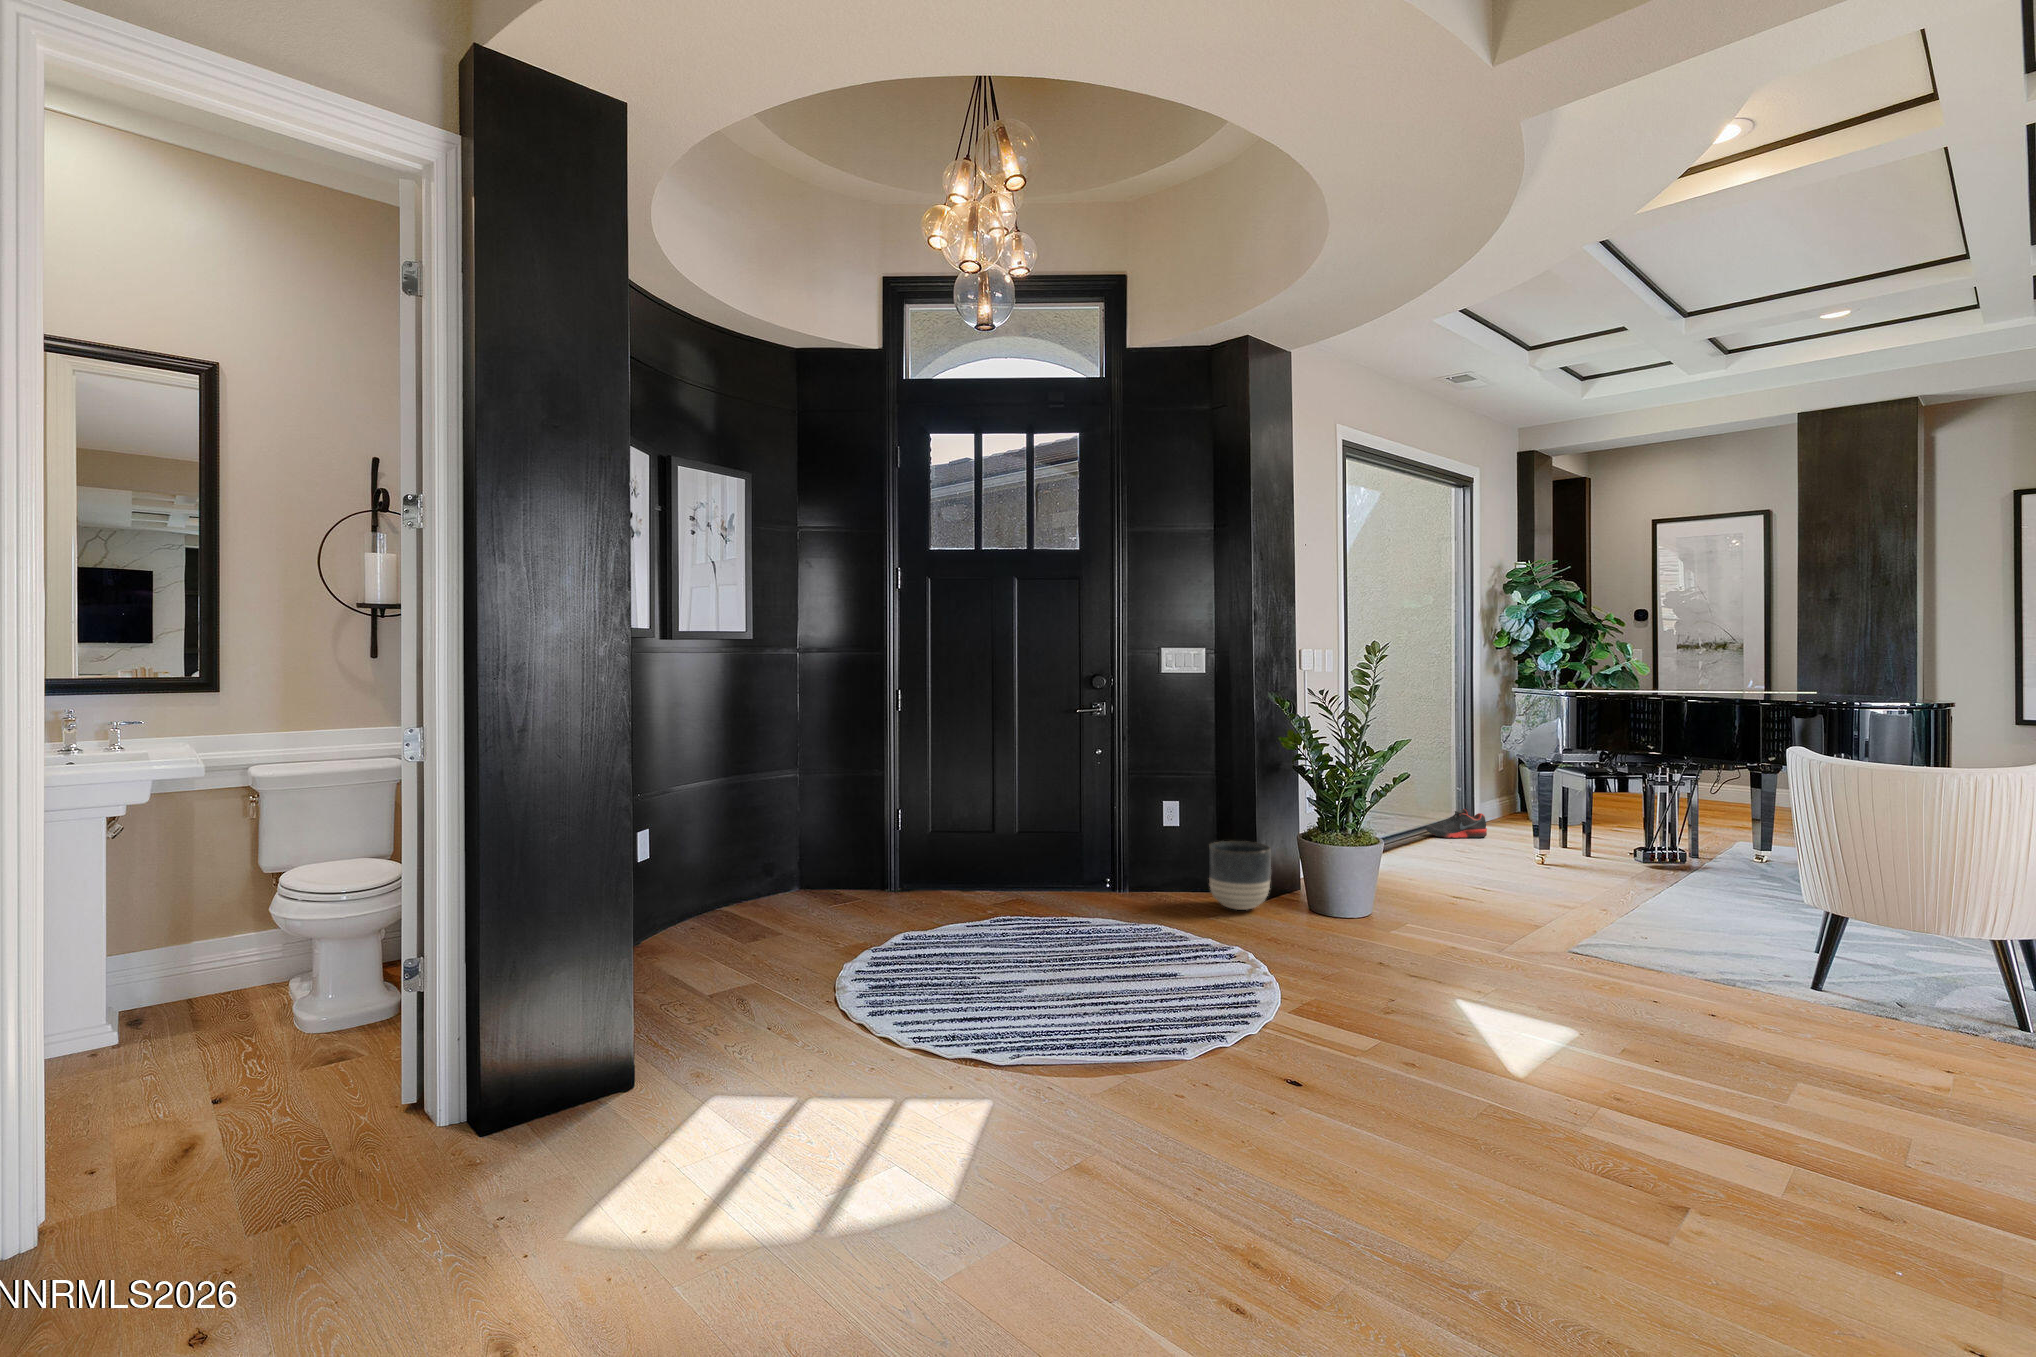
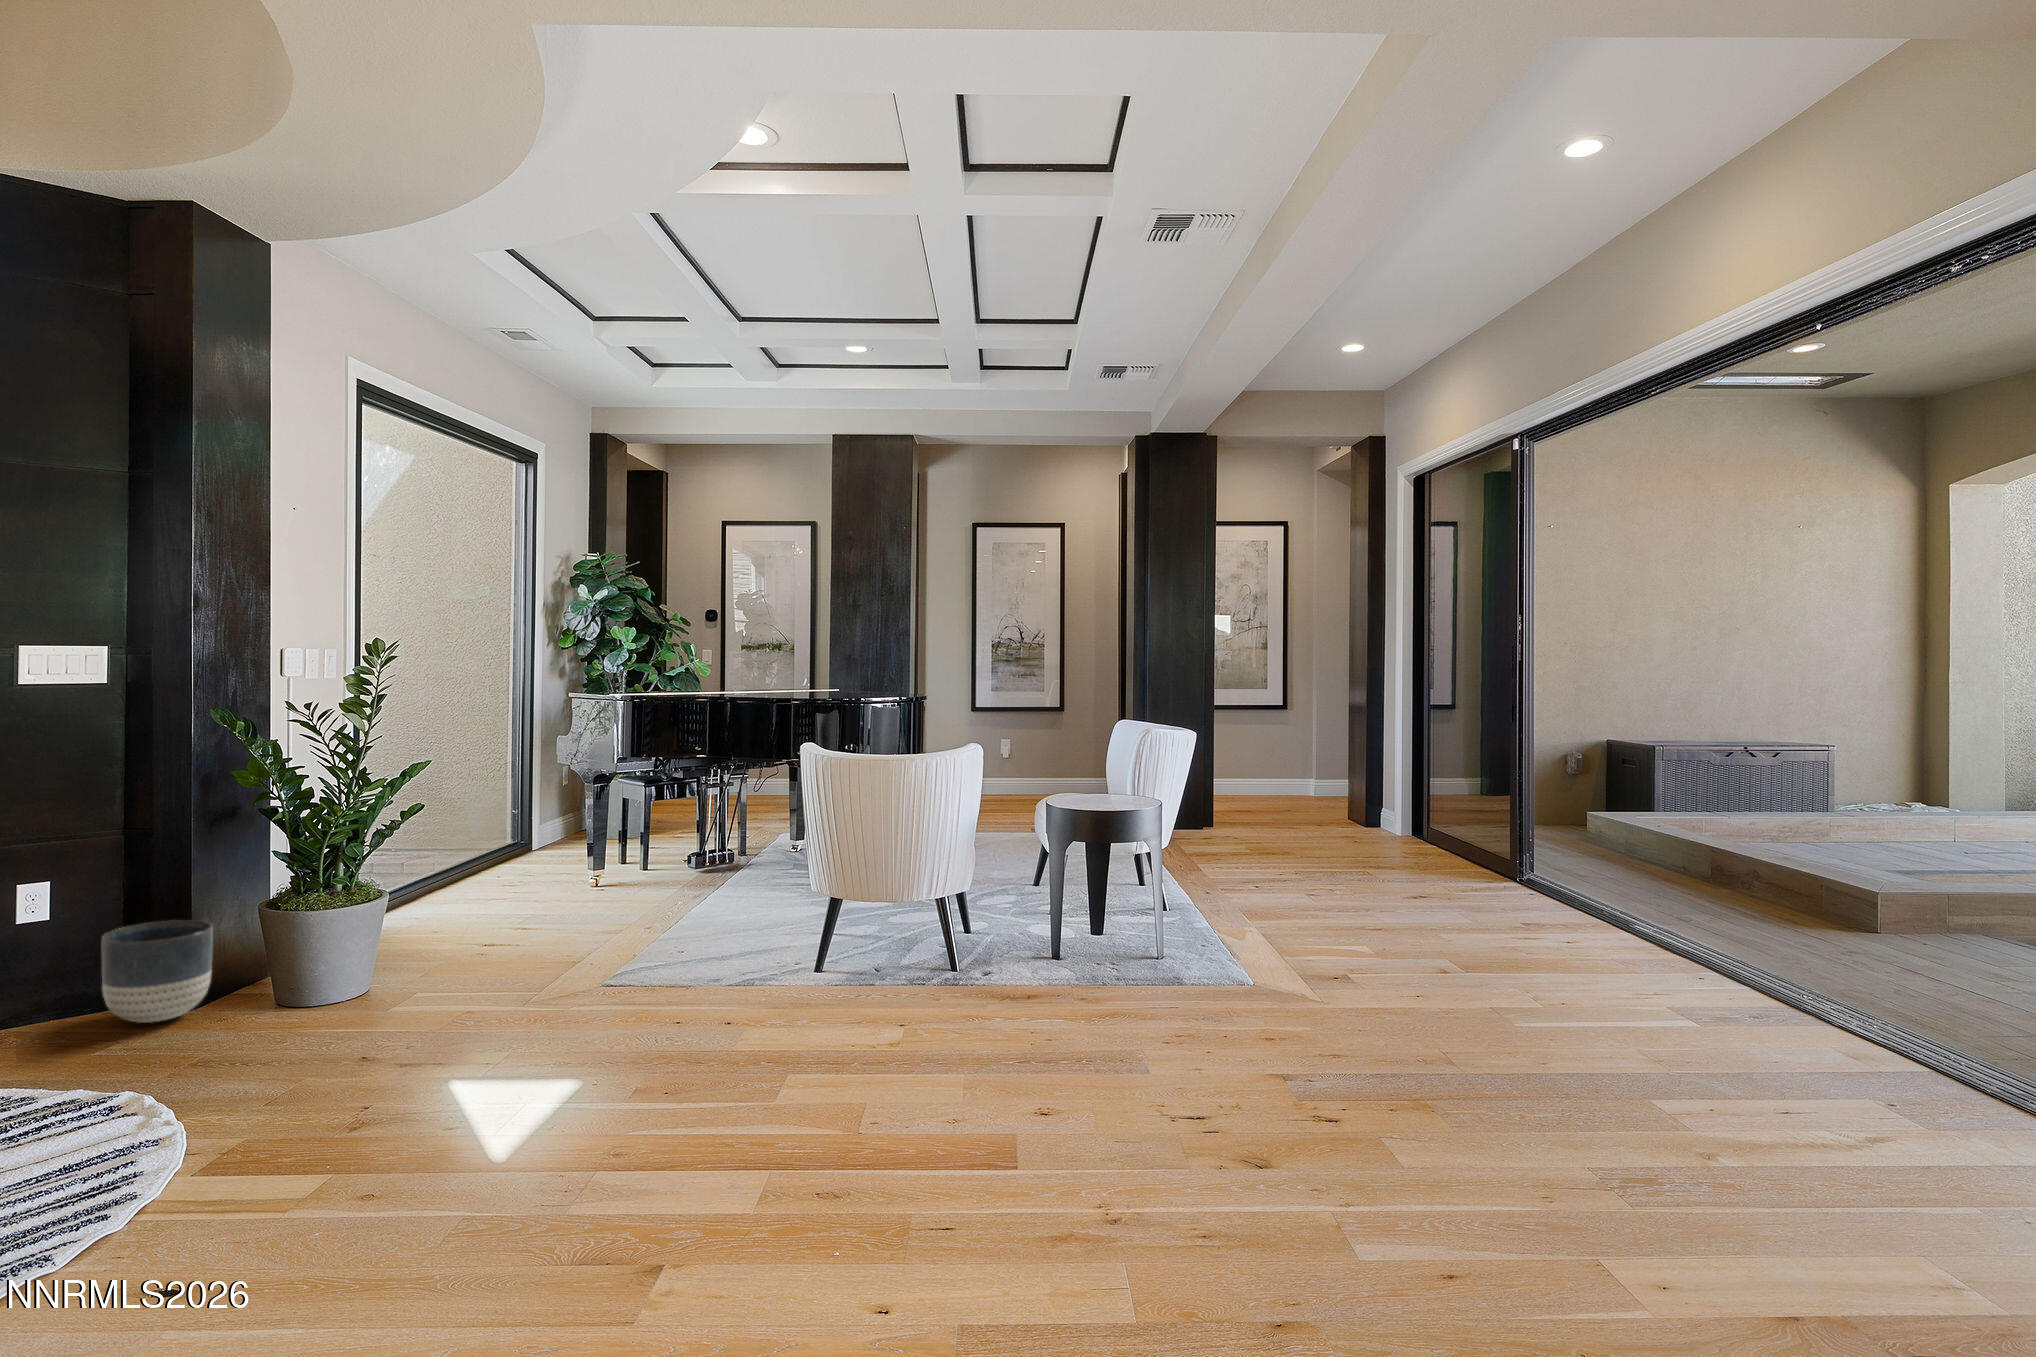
shoe: present [1426,809,1487,838] -> none [471,831,543,868]

